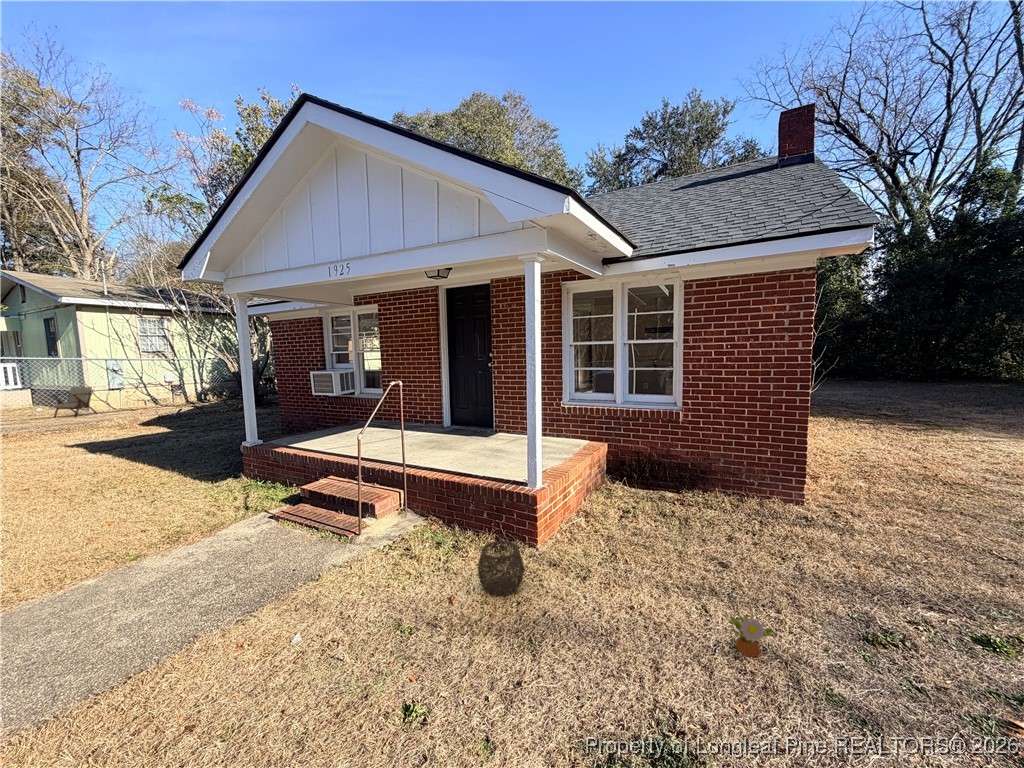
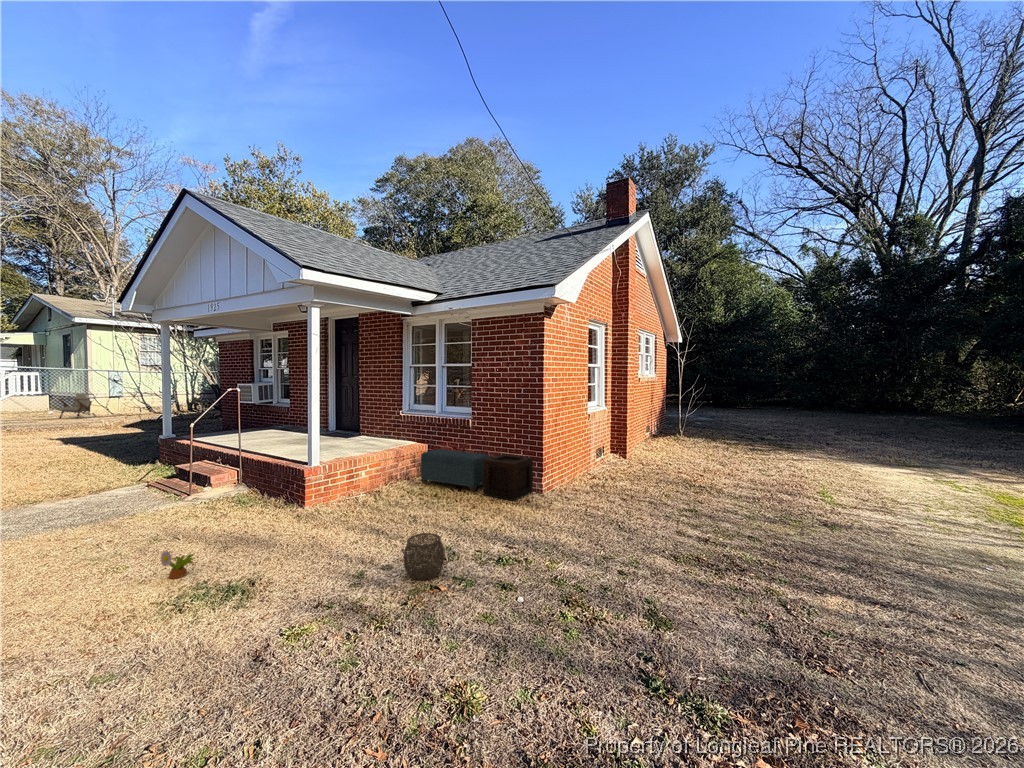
bench: none [625,450,718,506] -> present [421,449,490,491]
wooden crate: none [737,455,794,520] -> present [483,454,533,501]
woven basket: present [478,541,524,596] -> present [403,533,445,580]
decorative plant: present [728,615,774,657] -> present [161,551,193,579]

